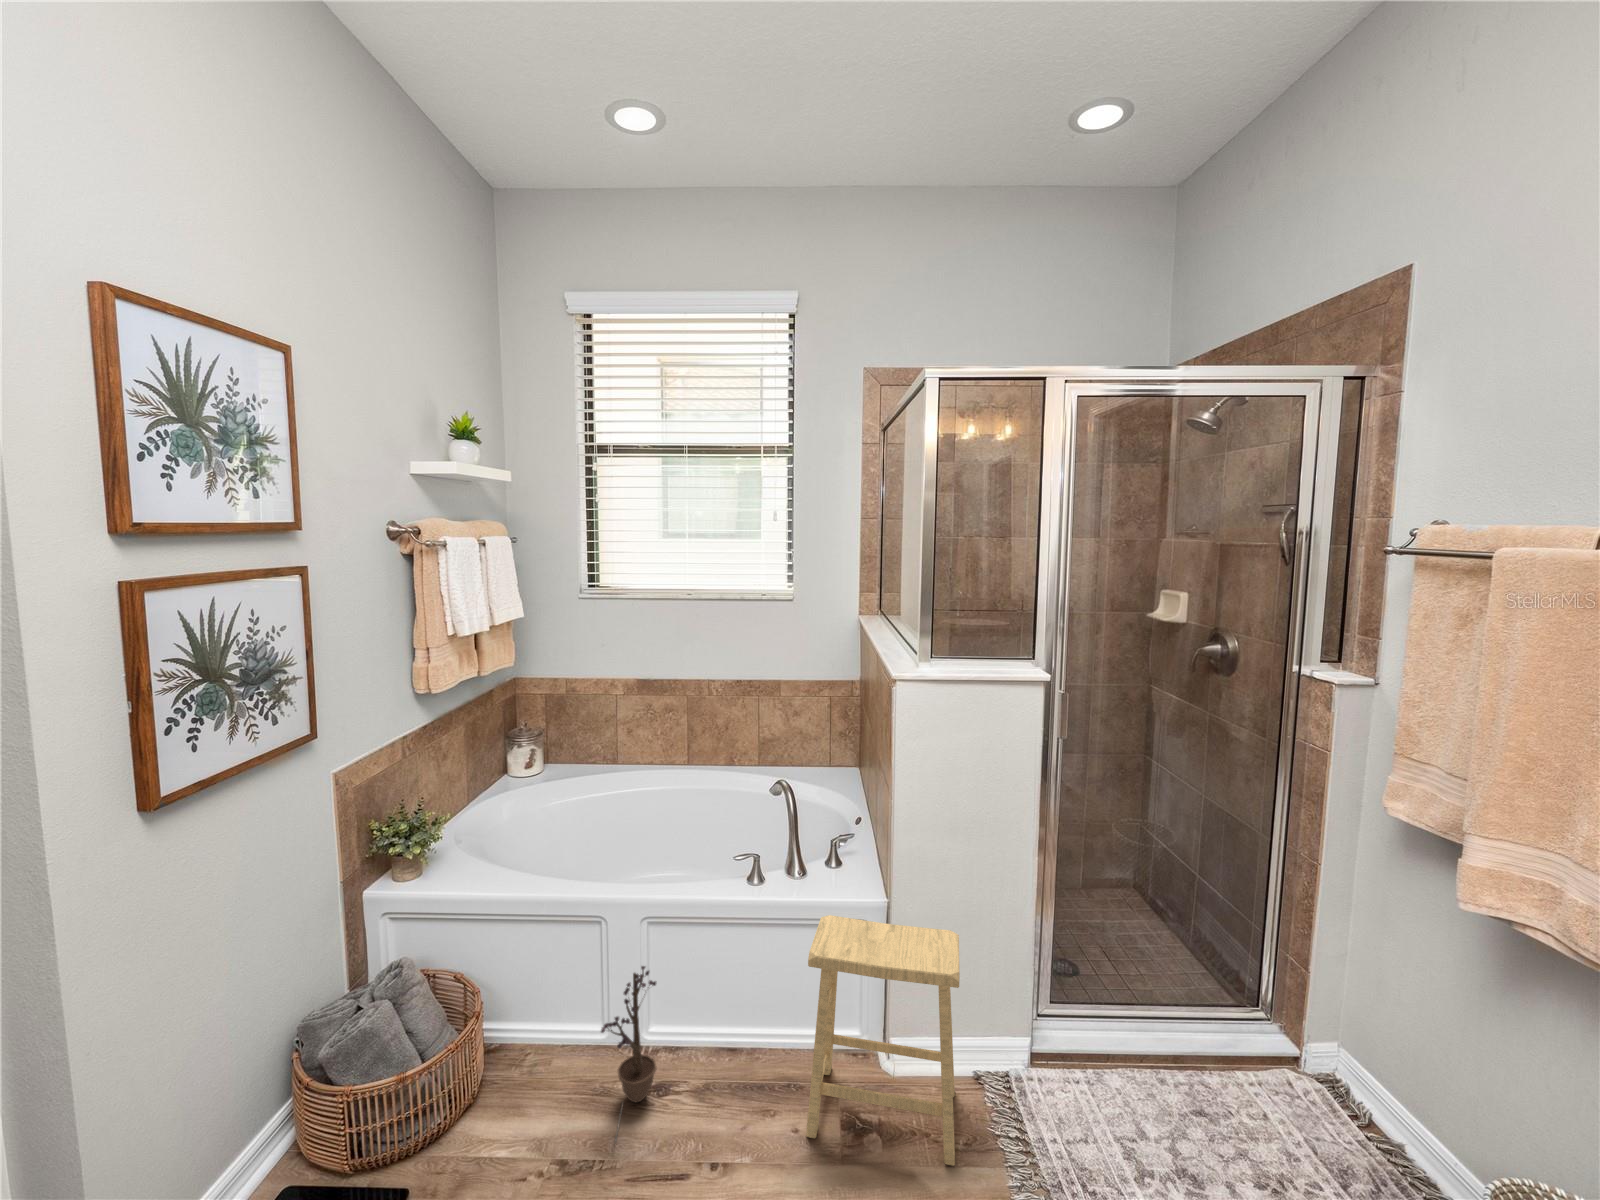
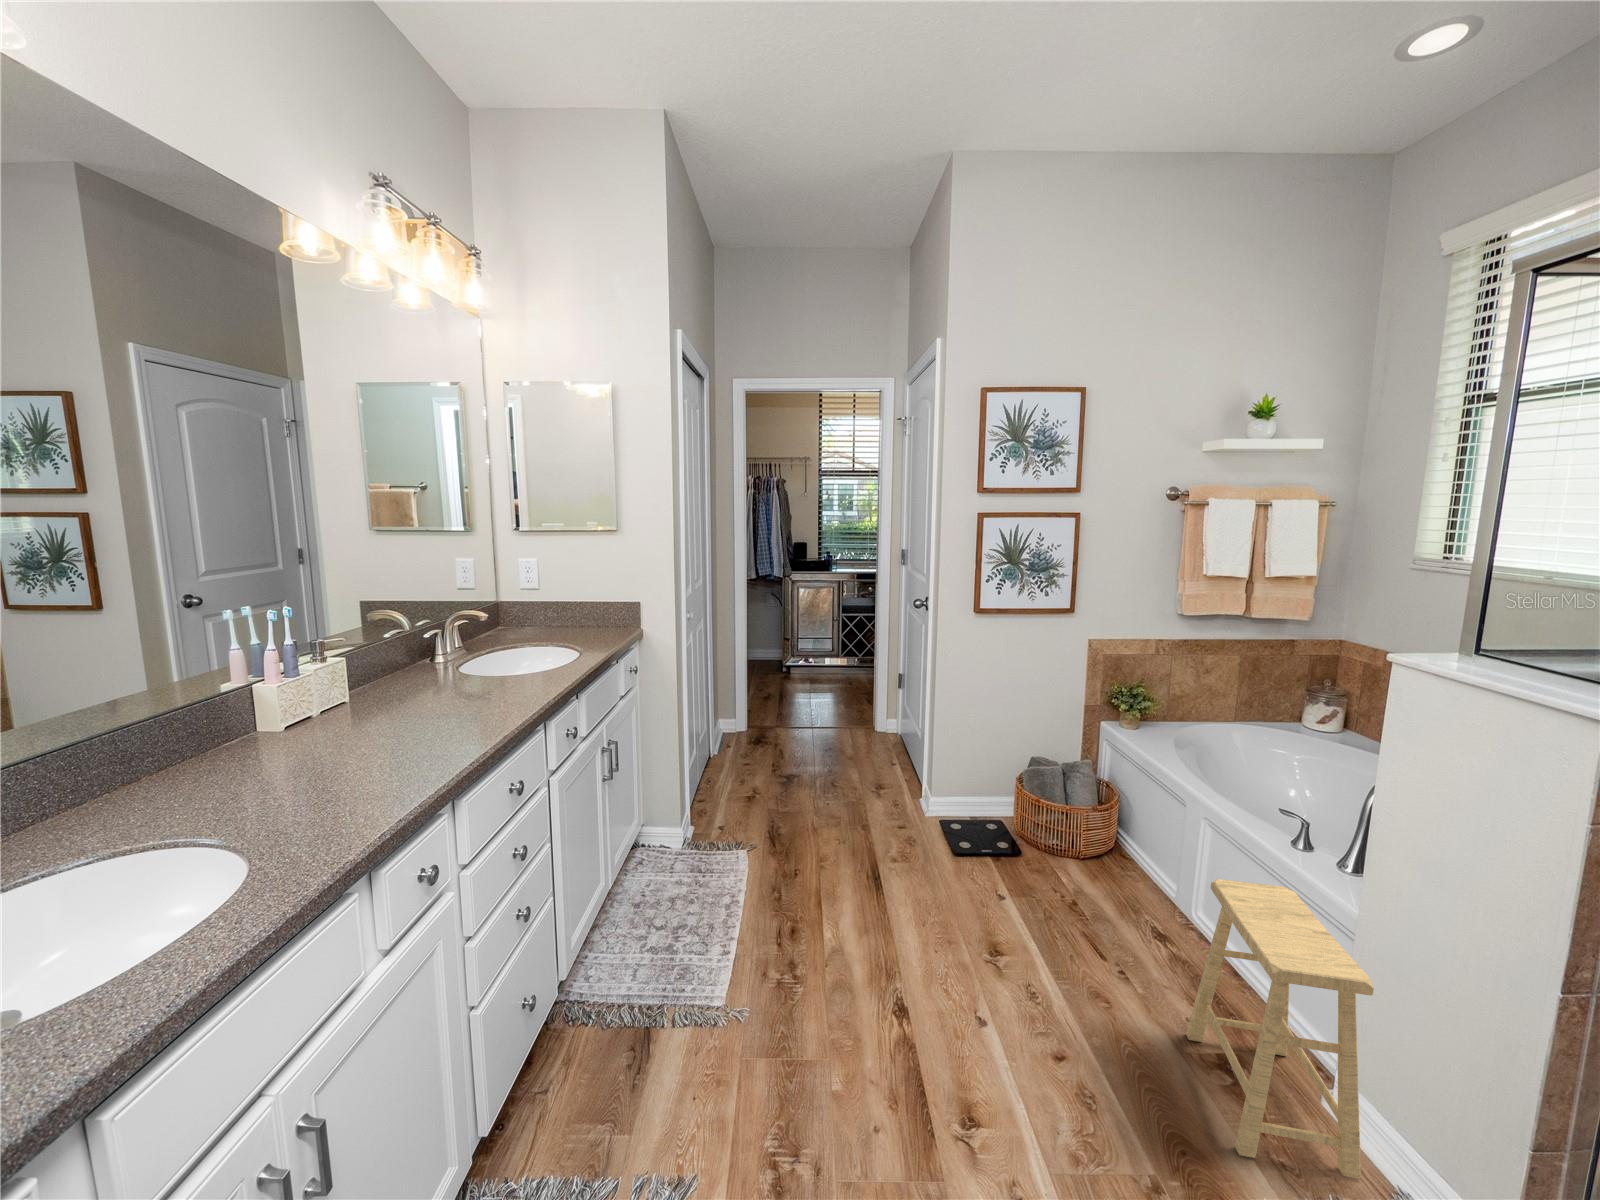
decorative plant: present [601,966,656,1141] -> none [1099,832,1188,934]

